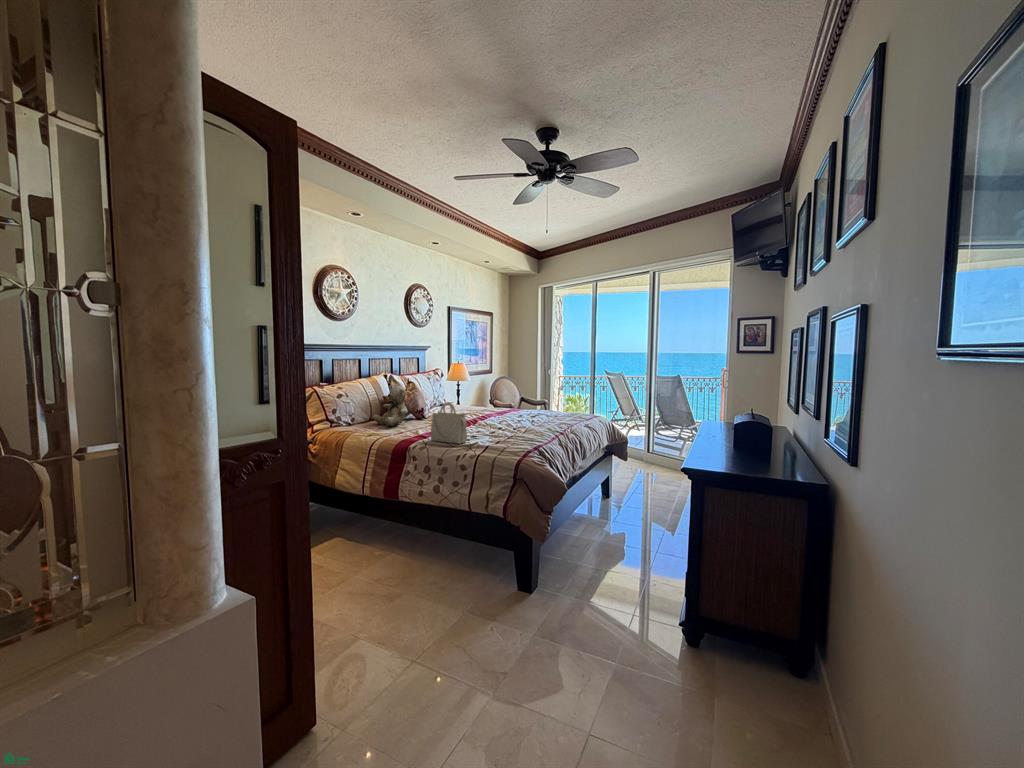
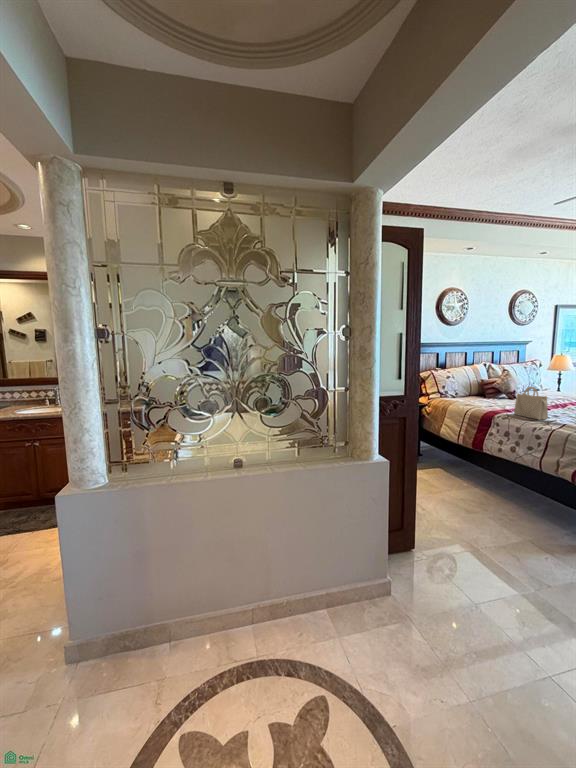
teddy bear: present [372,385,408,427] -> none [471,372,499,402]

